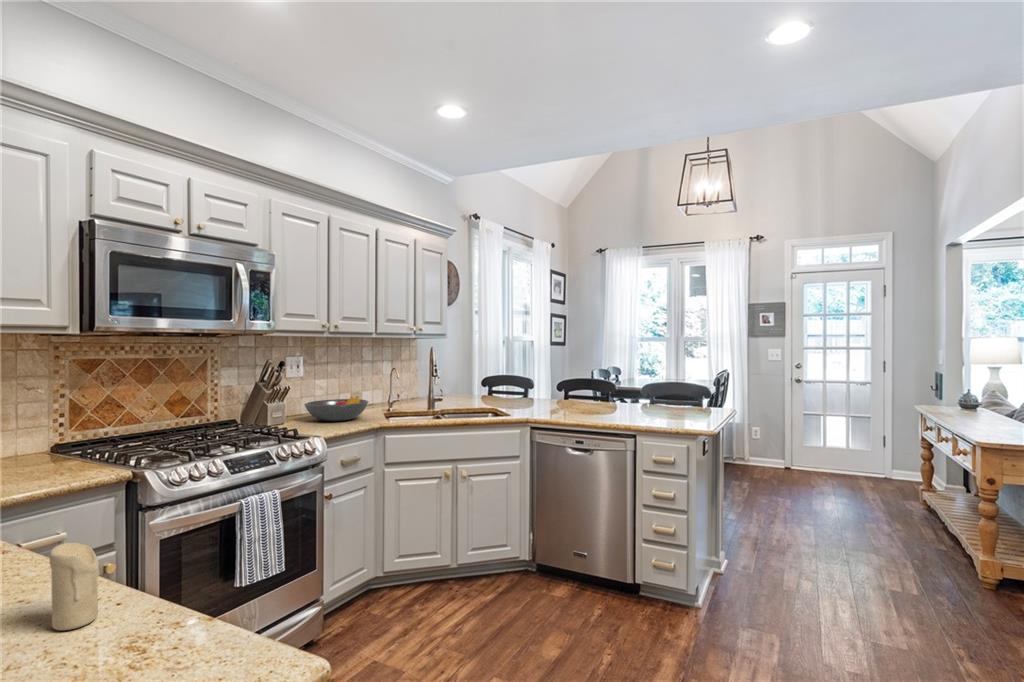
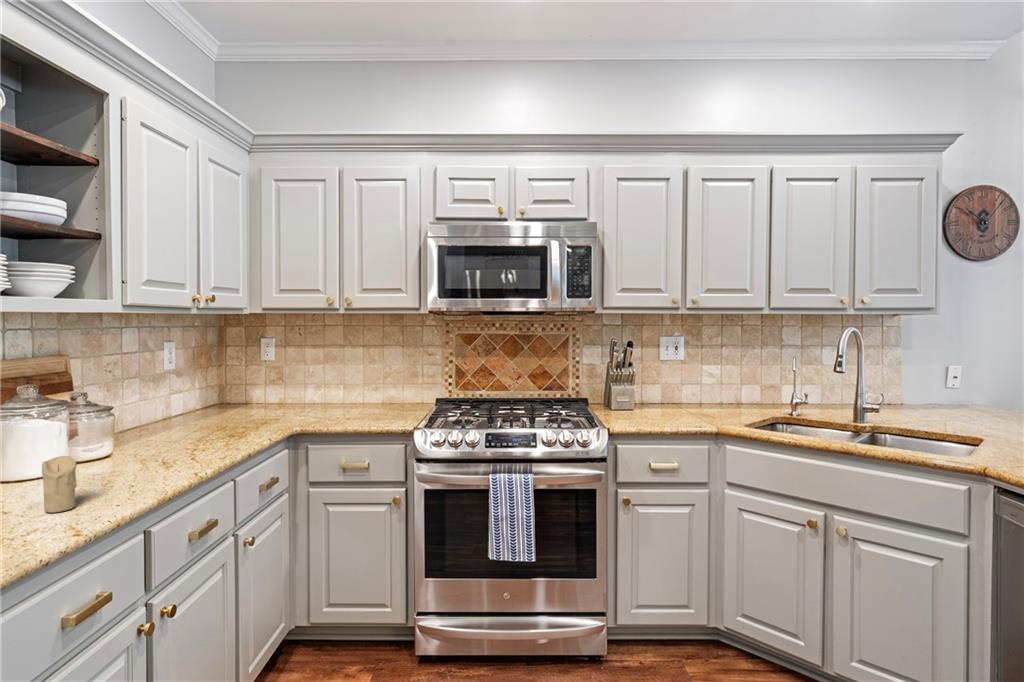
fruit bowl: present [304,396,368,421] -> none [650,389,729,417]

